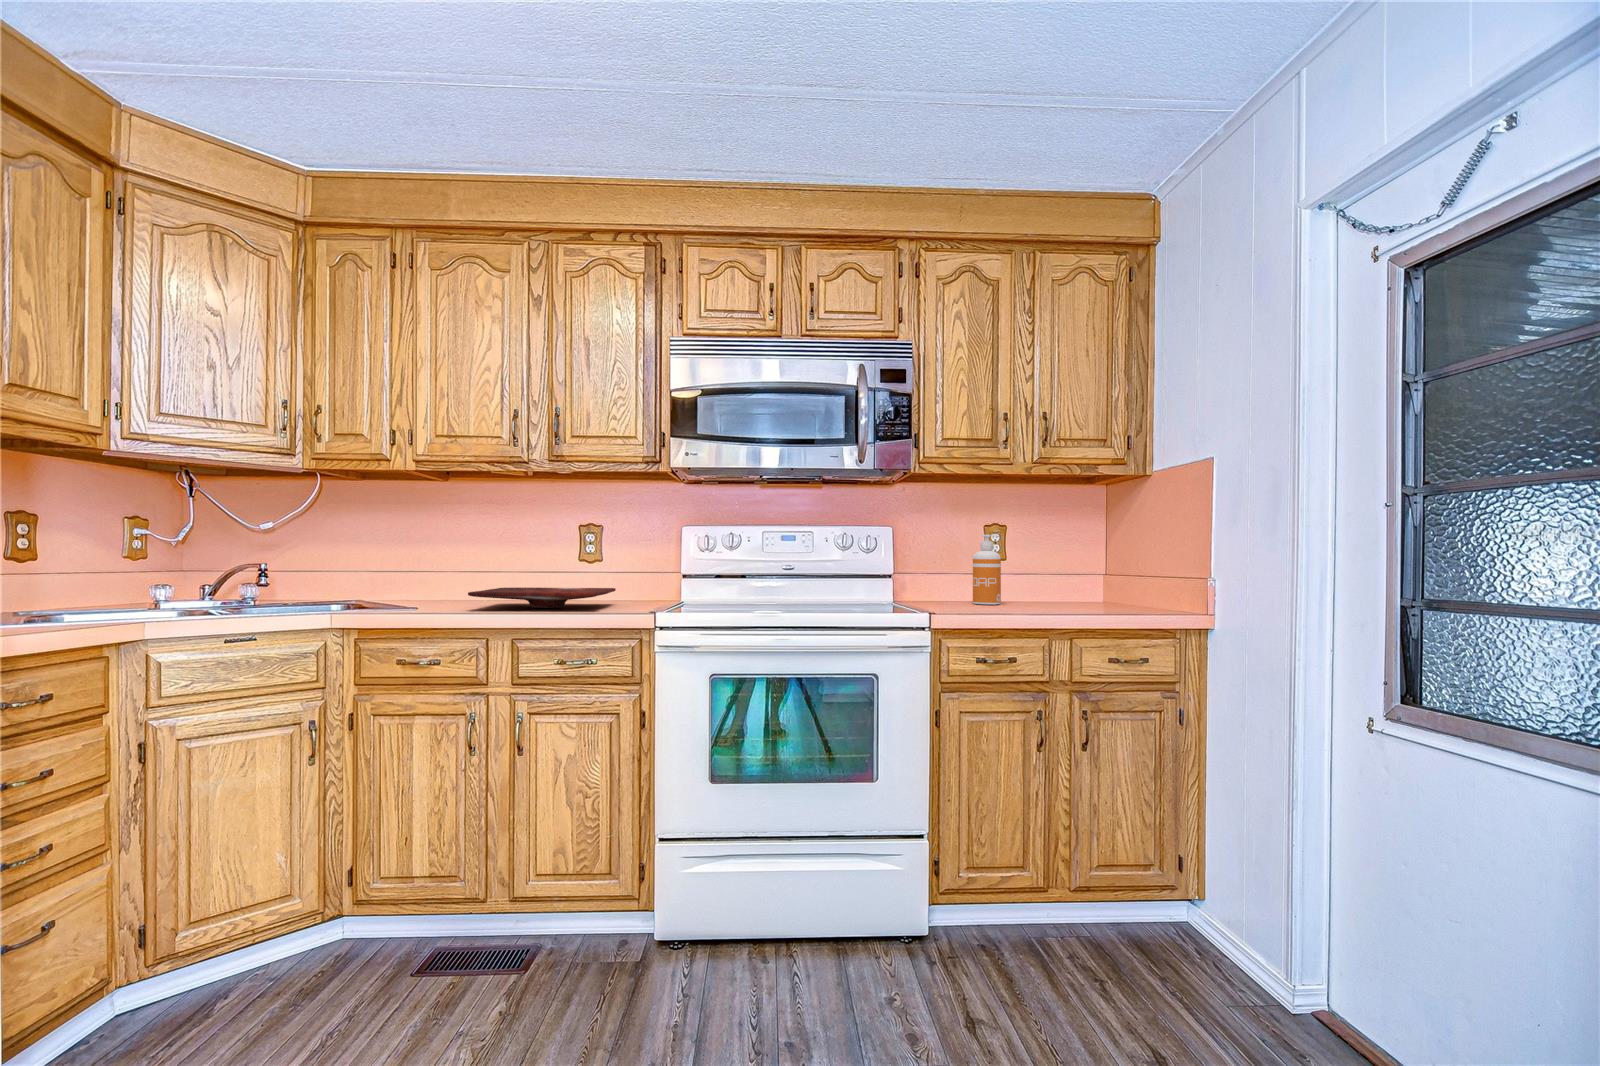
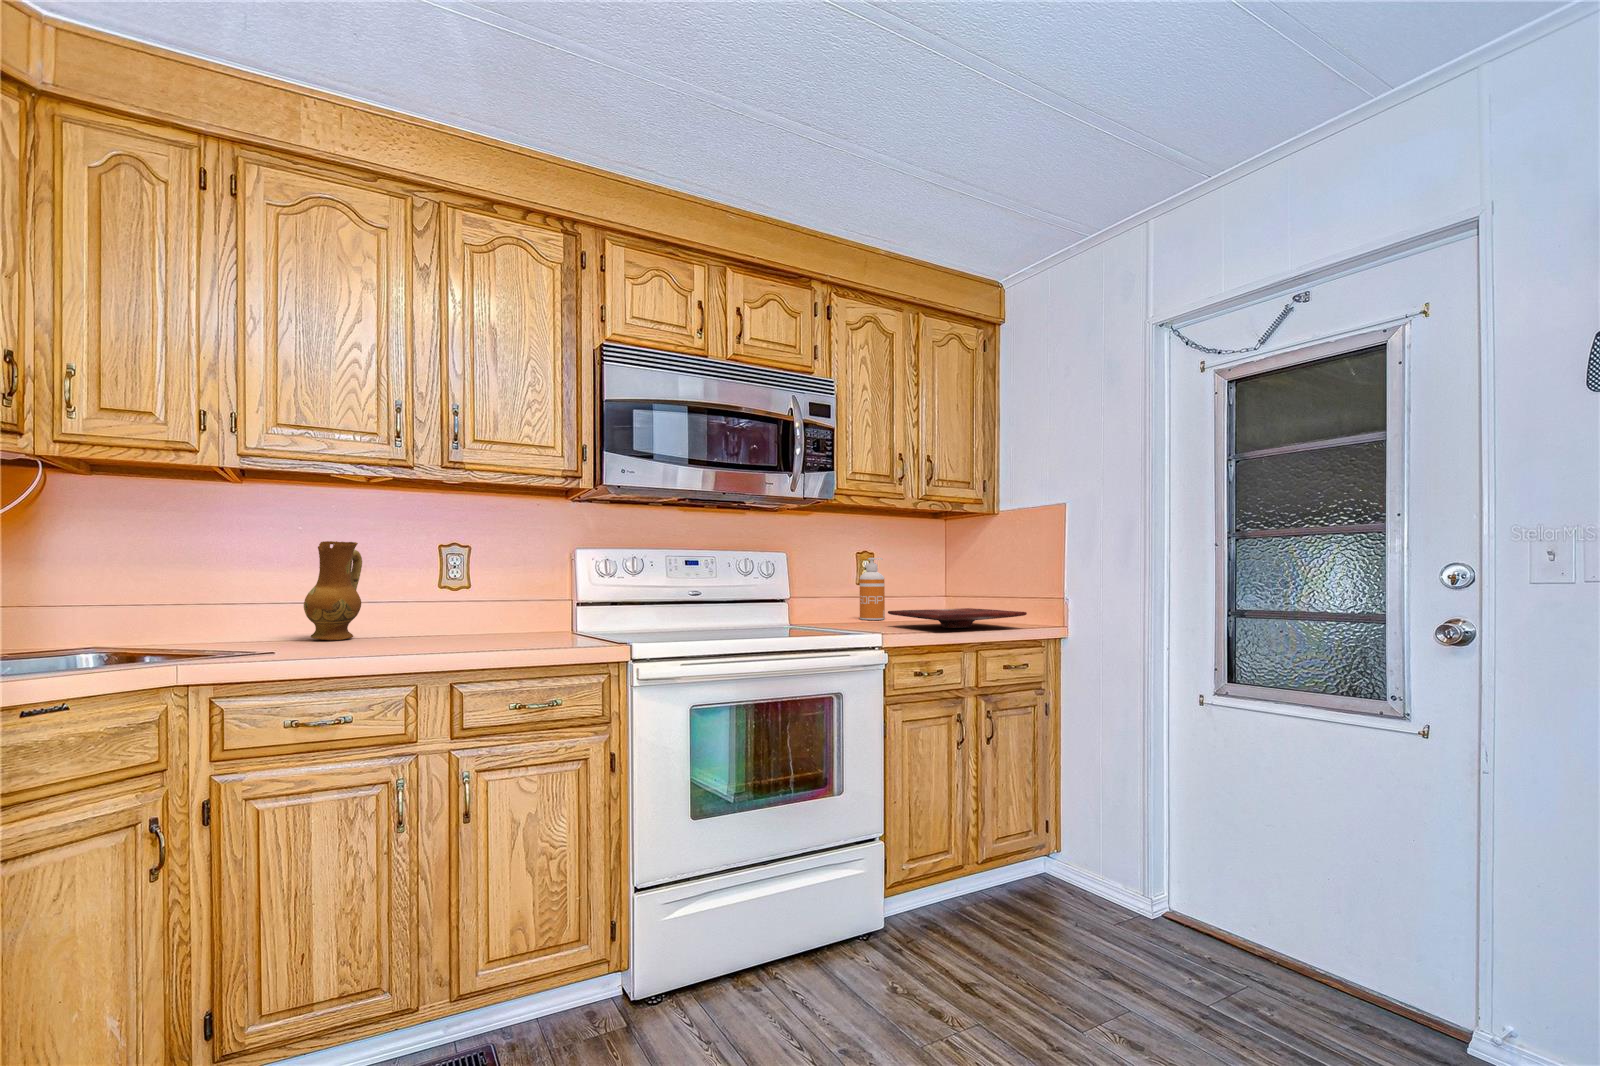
ceramic jug: none [450,522,497,602] -> present [304,541,362,640]
cutting board: present [468,587,616,608] -> present [888,608,1027,628]

